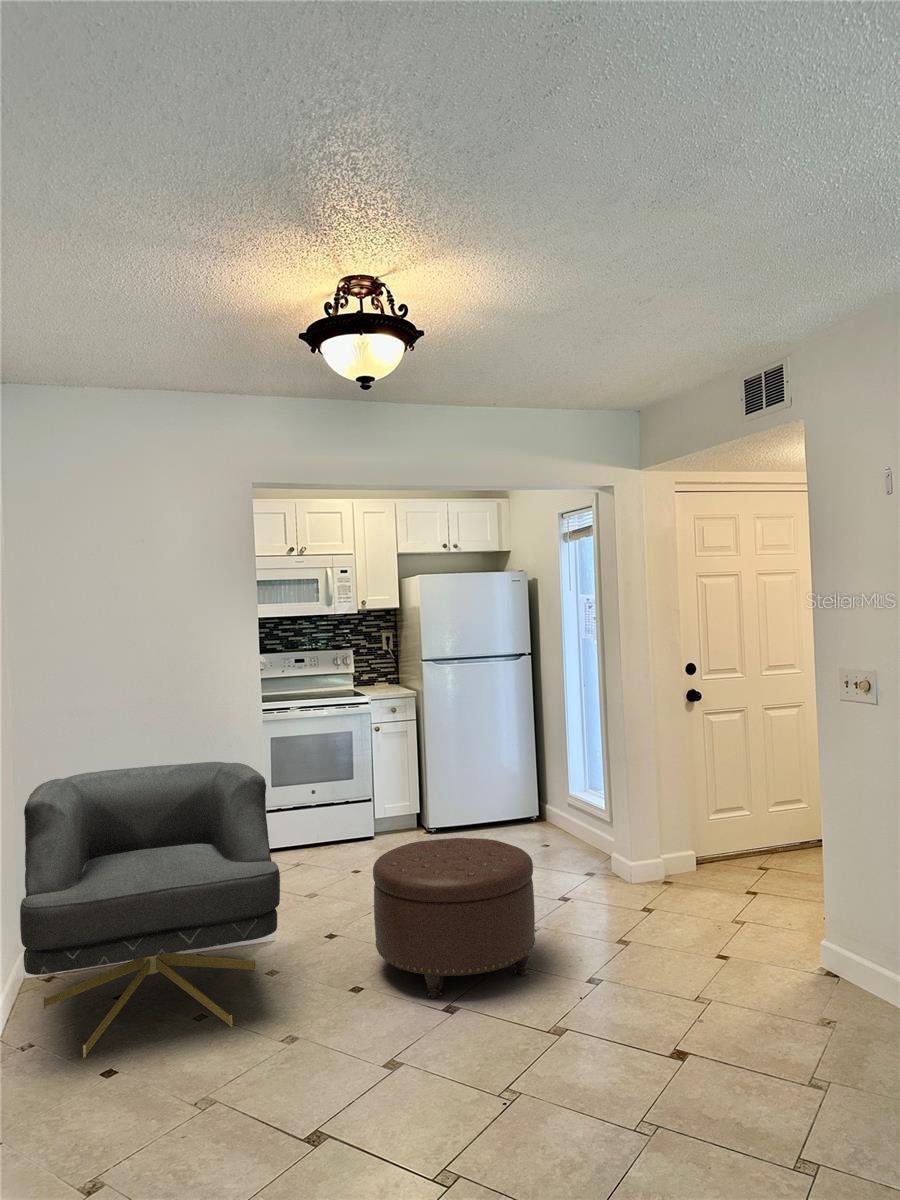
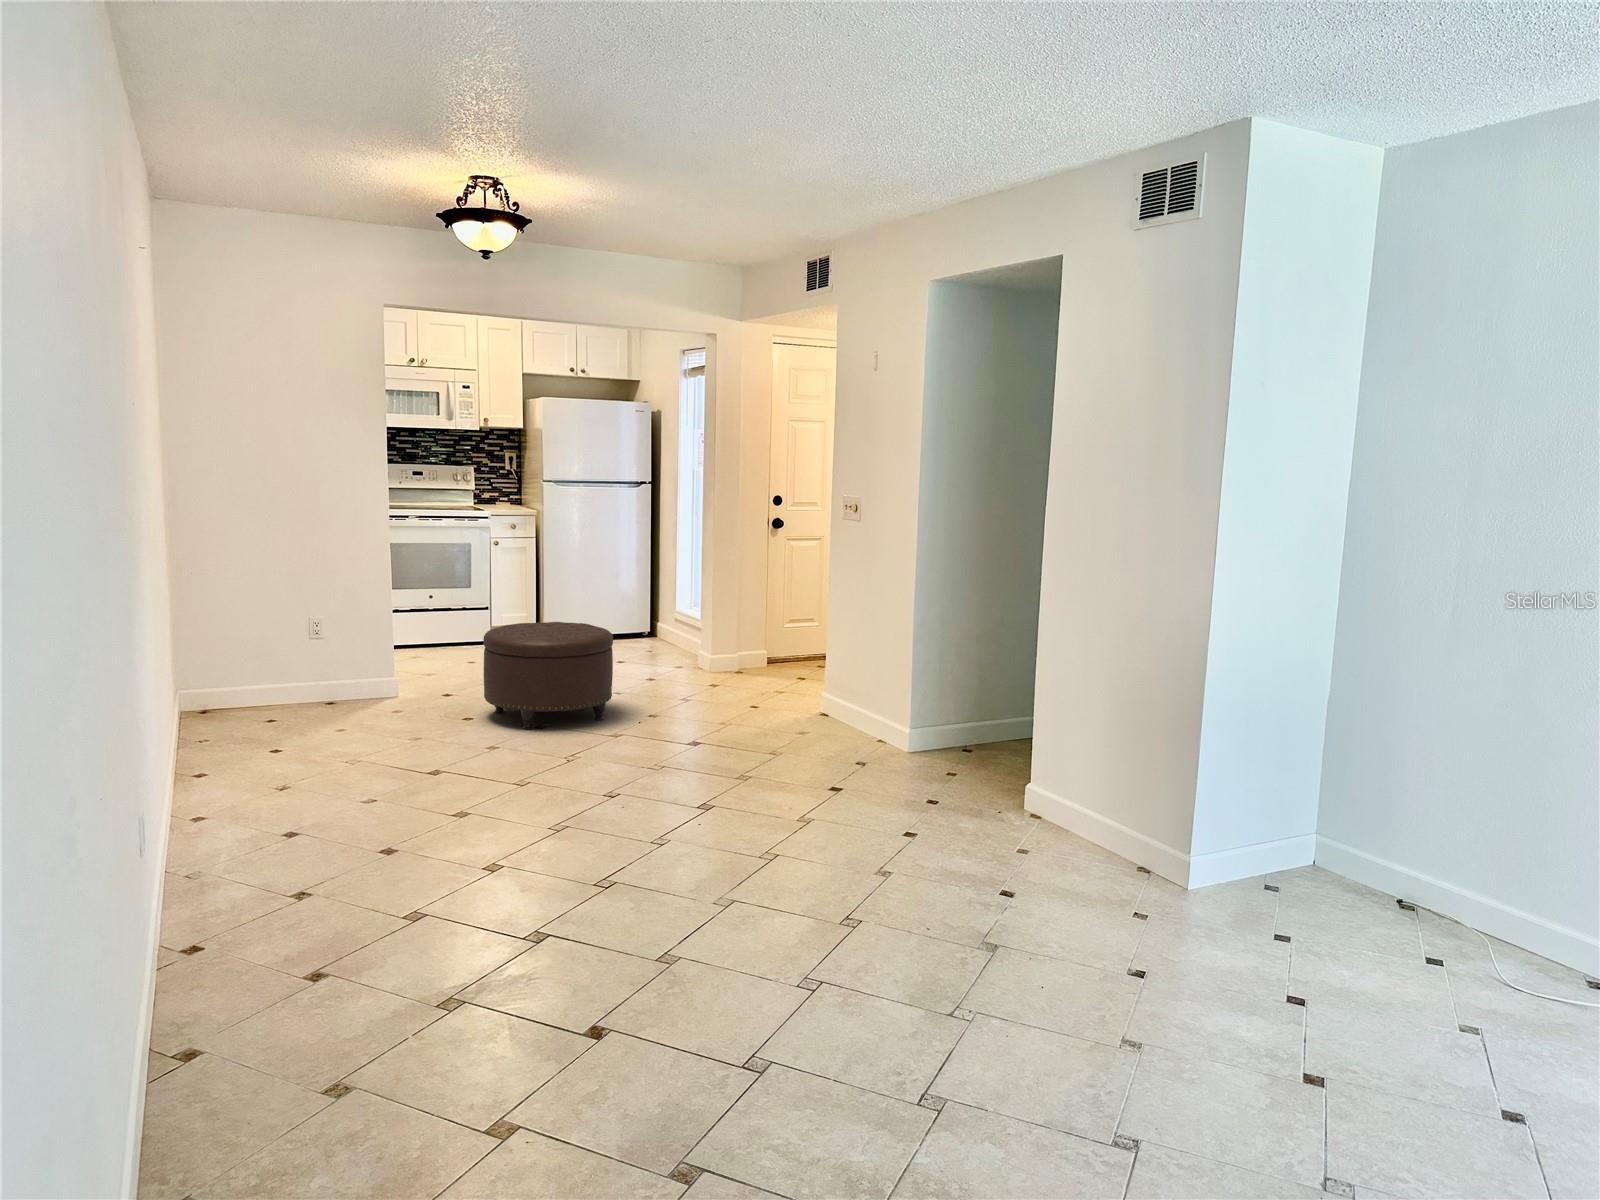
armchair: present [20,762,280,1058] -> none [197,548,408,750]

